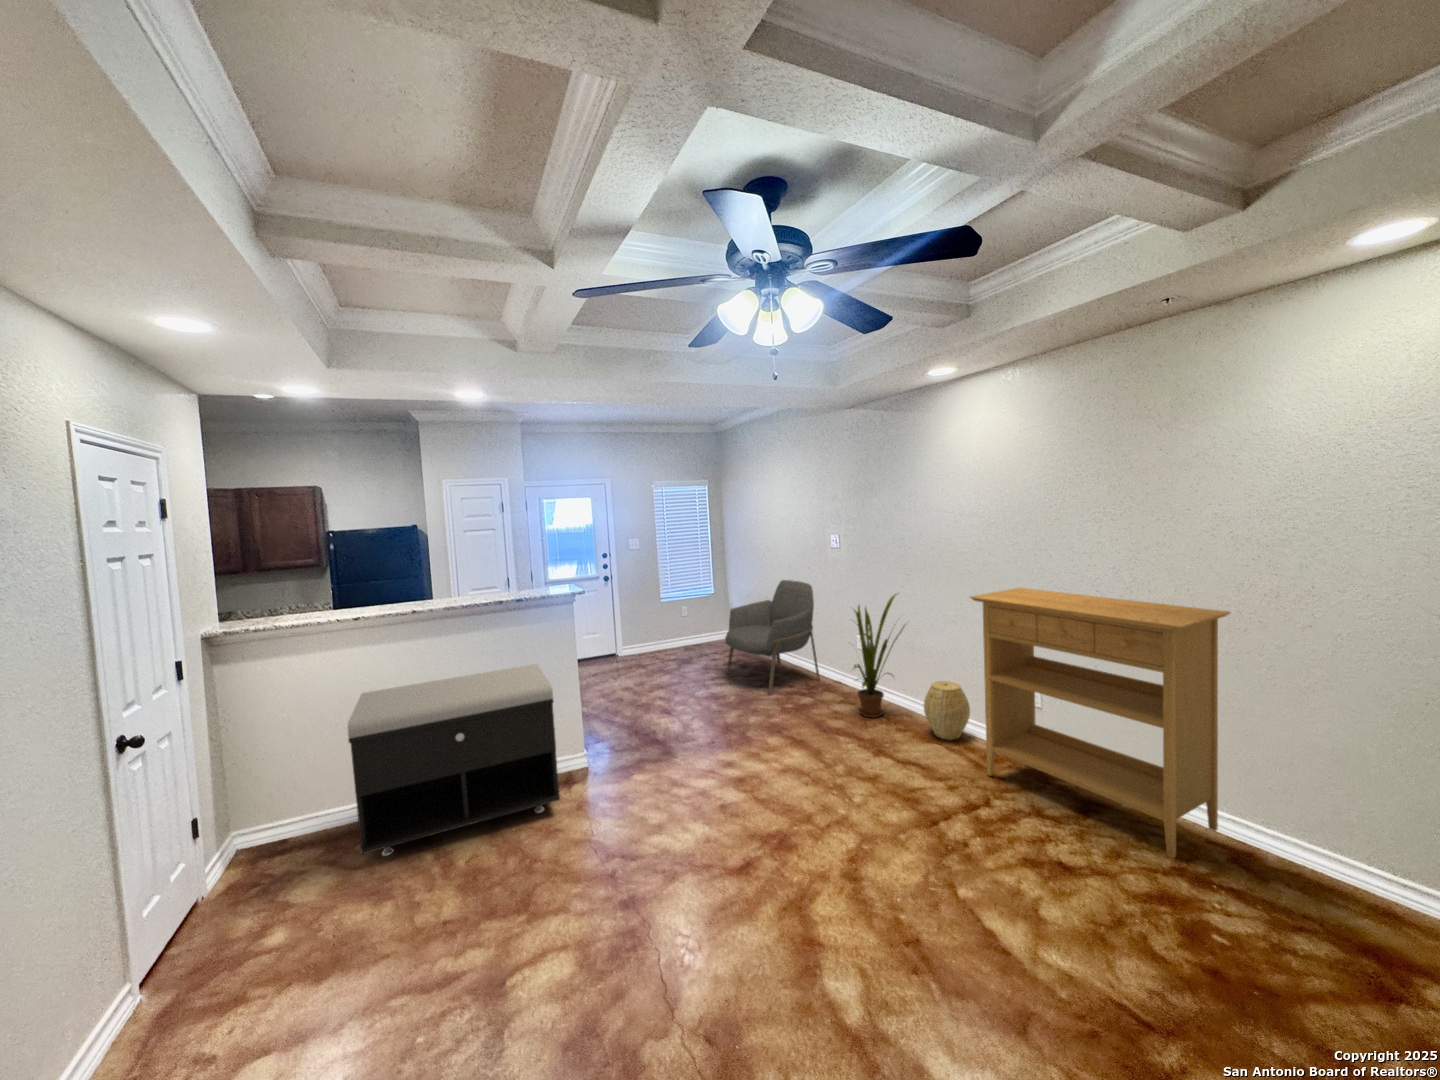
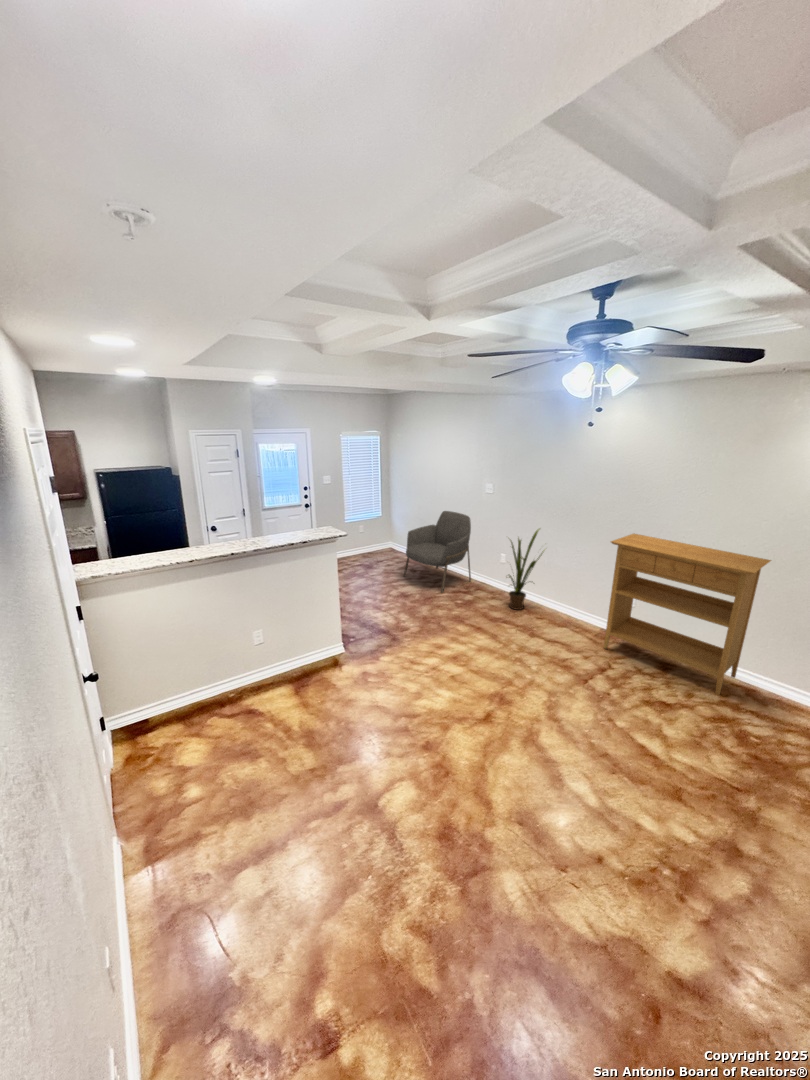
storage bench: present [348,664,560,856] -> none [192,586,345,729]
woven basket: present [924,681,970,740] -> none [557,588,586,624]

